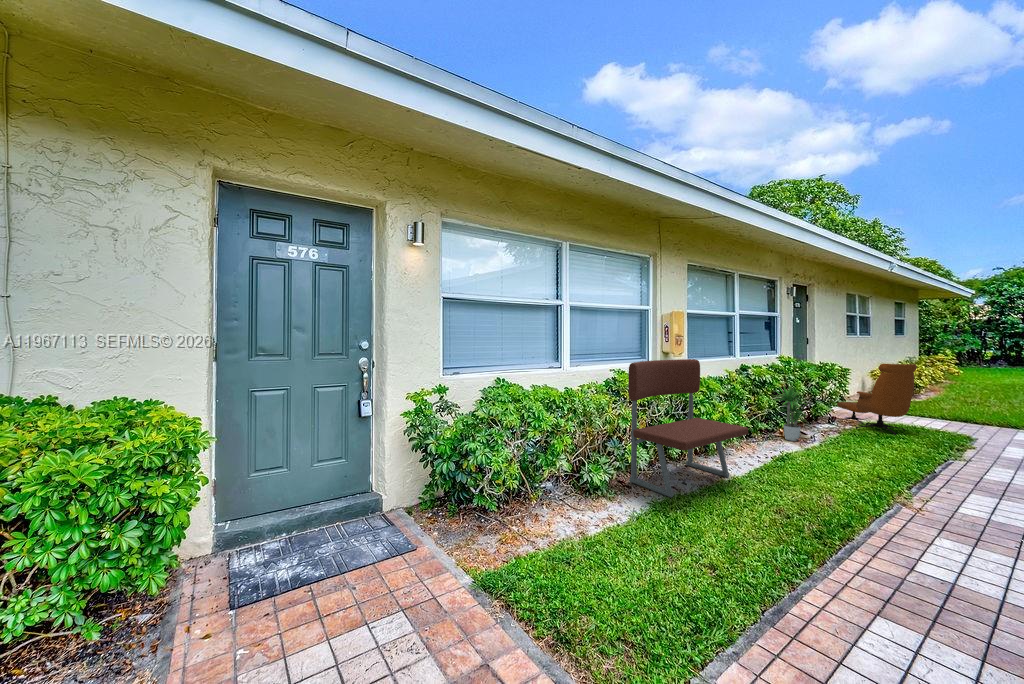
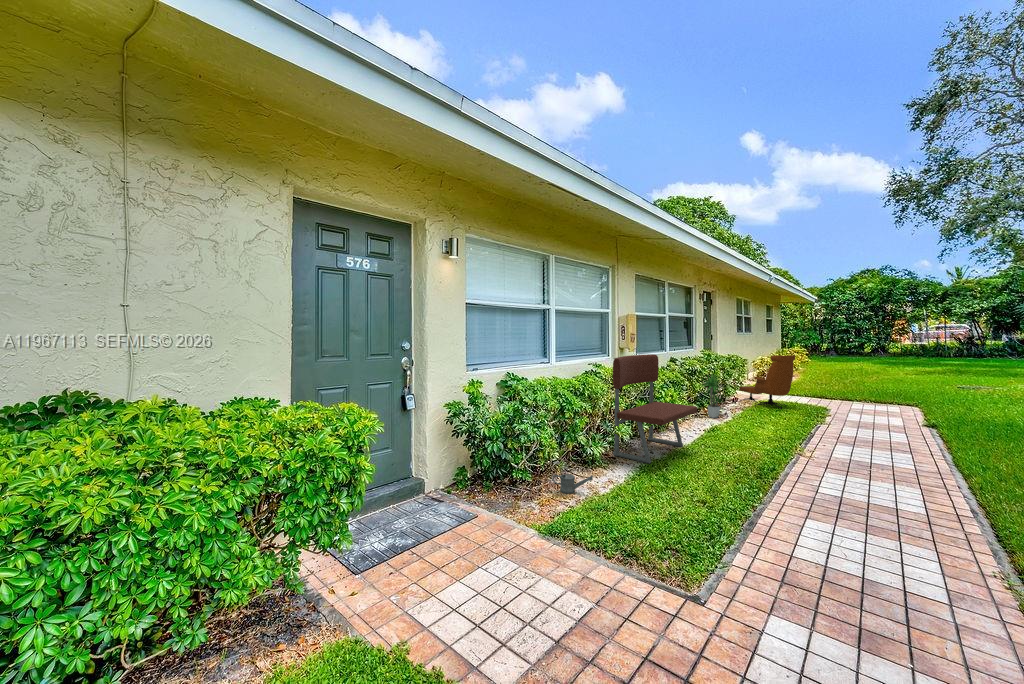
watering can: none [525,504,573,530] -> present [553,474,593,494]

